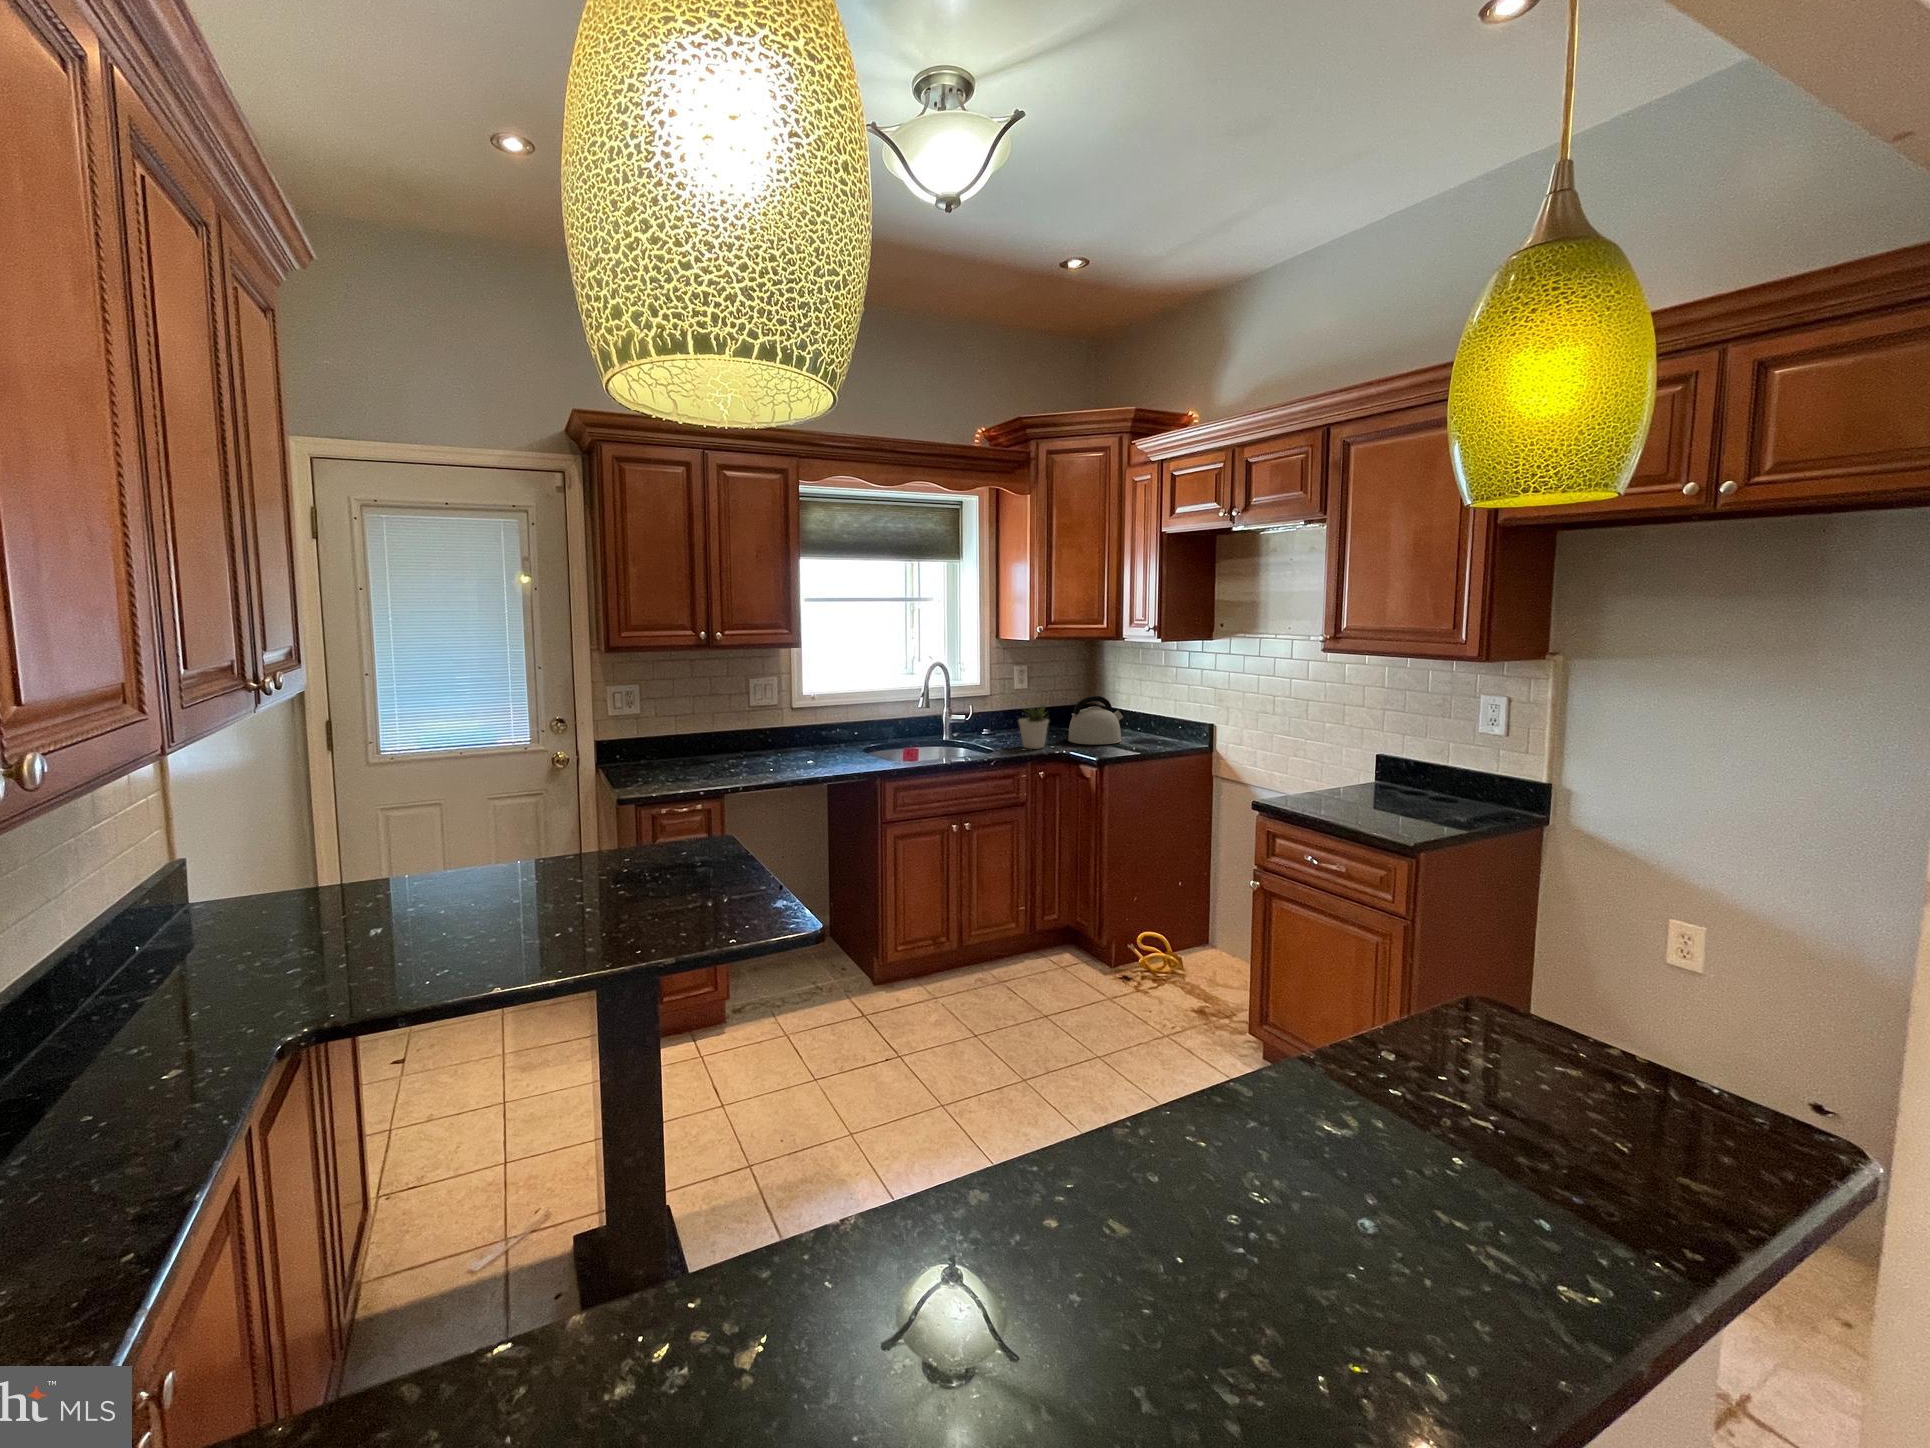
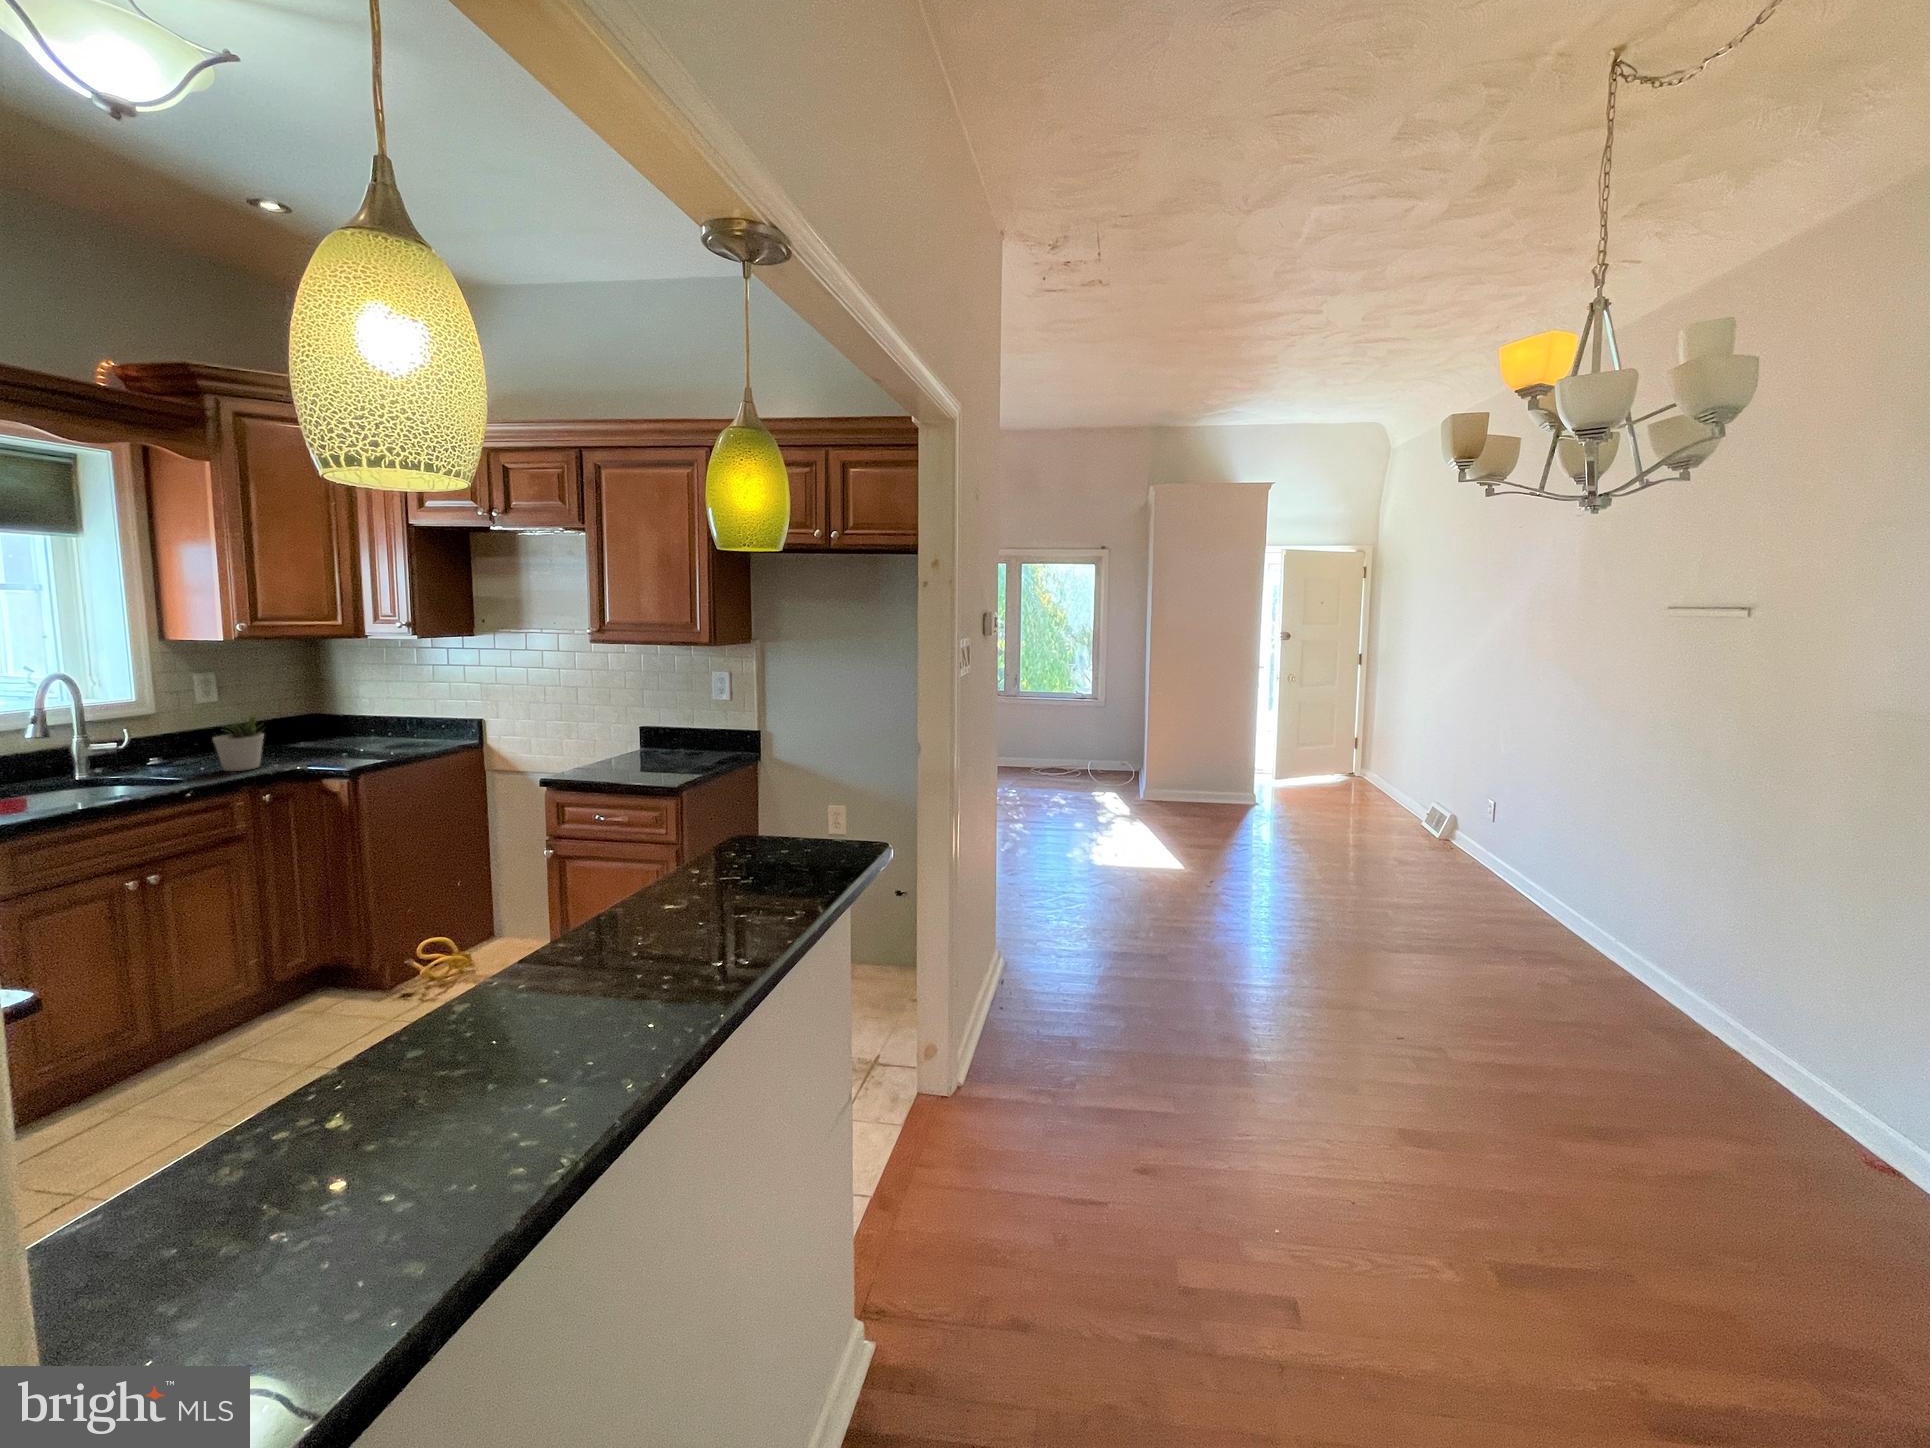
kettle: present [1068,696,1126,745] -> none [295,701,377,757]

